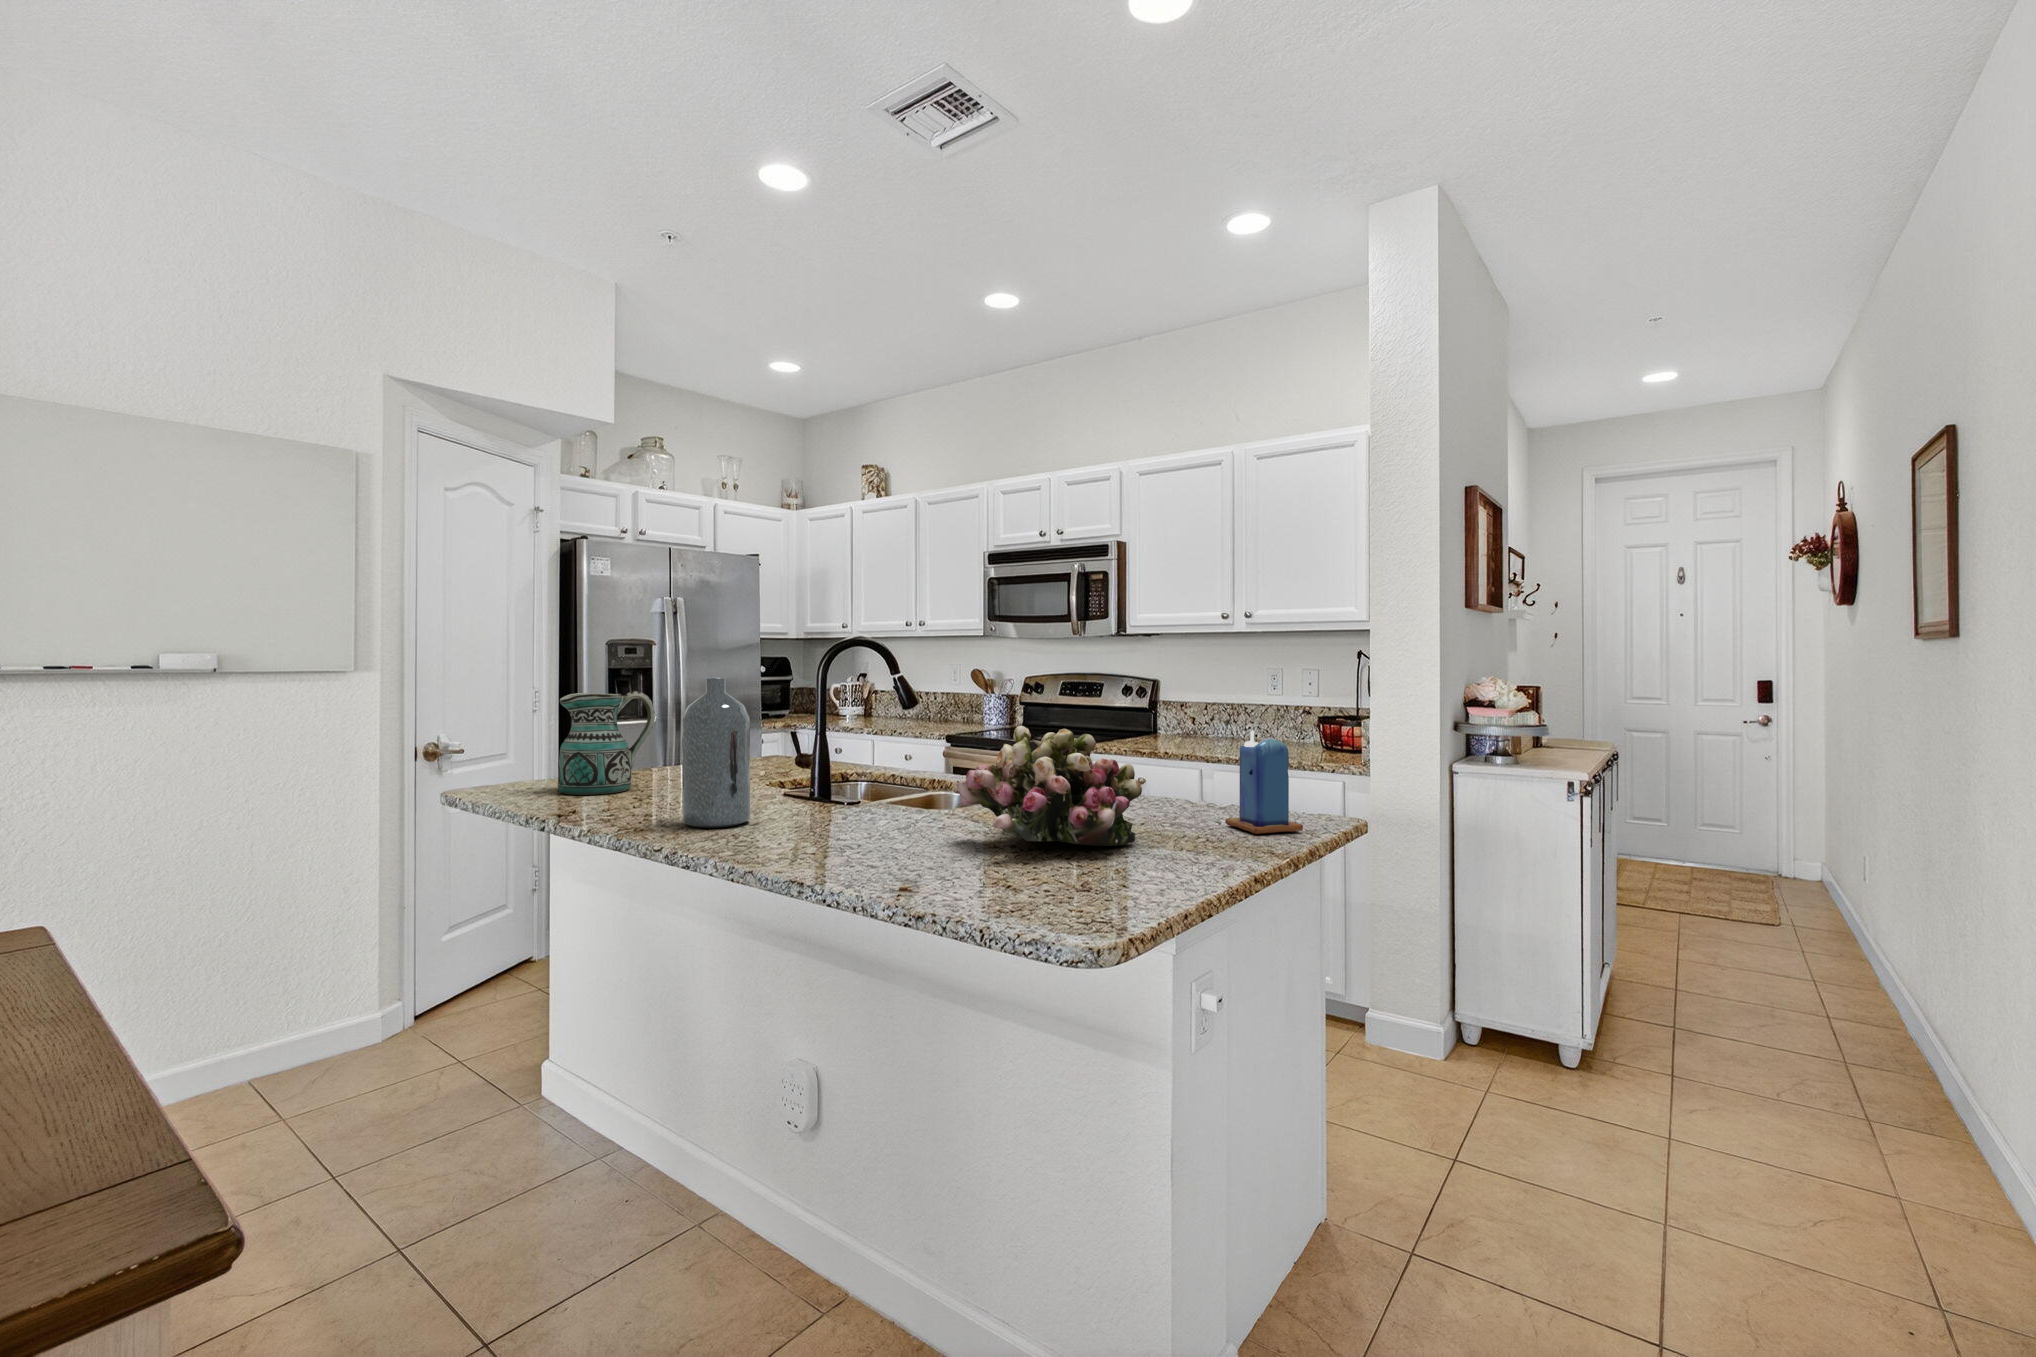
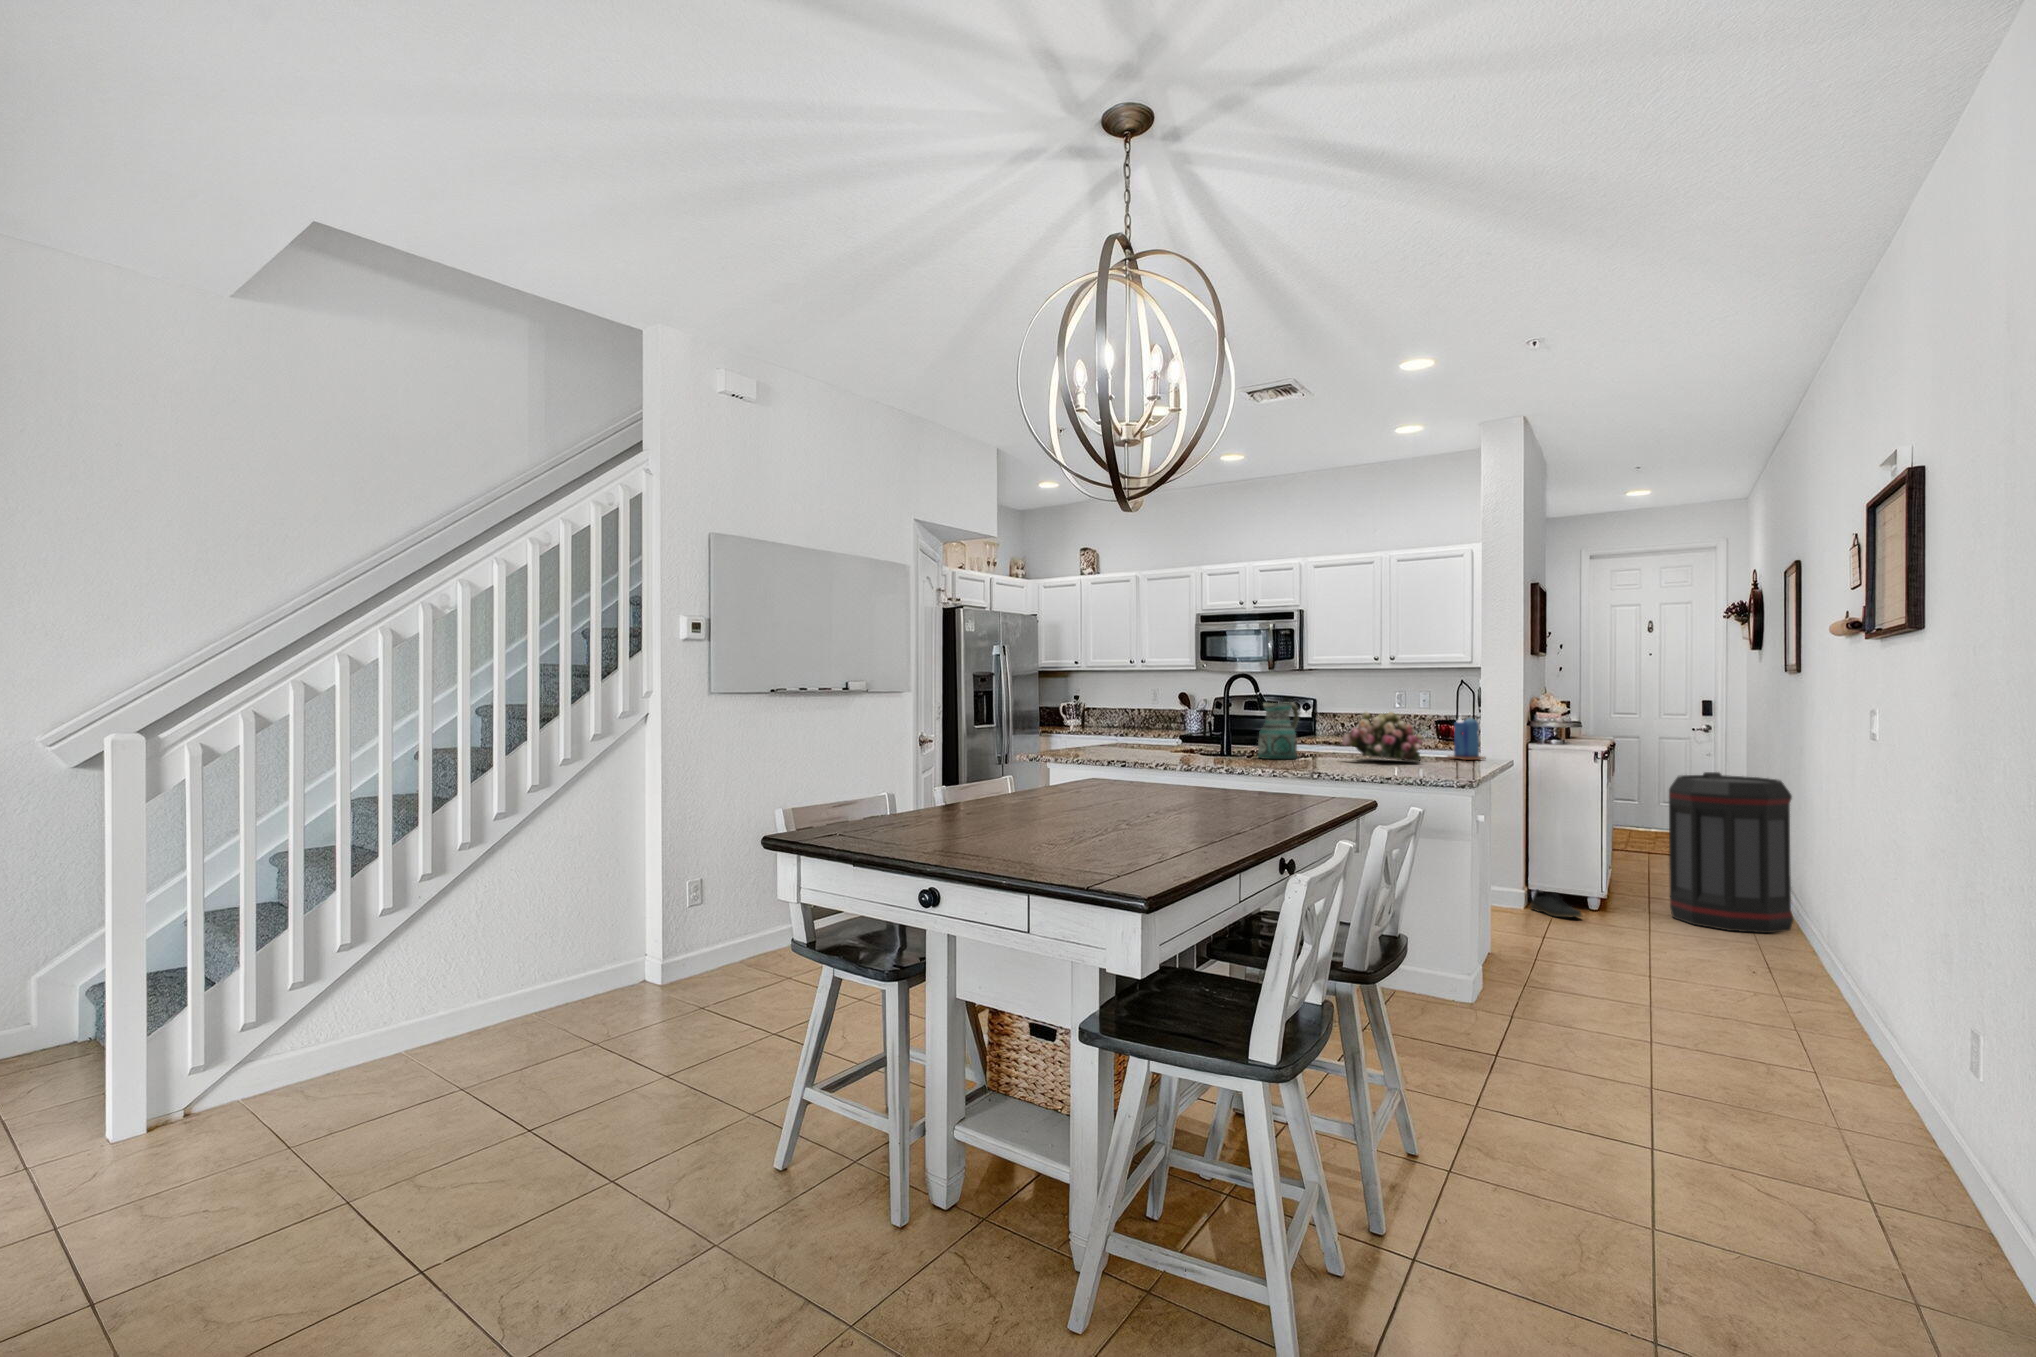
bottle: present [682,678,750,828] -> none [1200,690,1231,758]
ceramic pitcher: present [558,691,655,795] -> present [1258,702,1299,759]
trash can: none [1705,821,1959,1157] -> present [1669,772,1793,933]
shoe: none [1450,1025,1539,1094] -> present [1530,889,1582,917]

